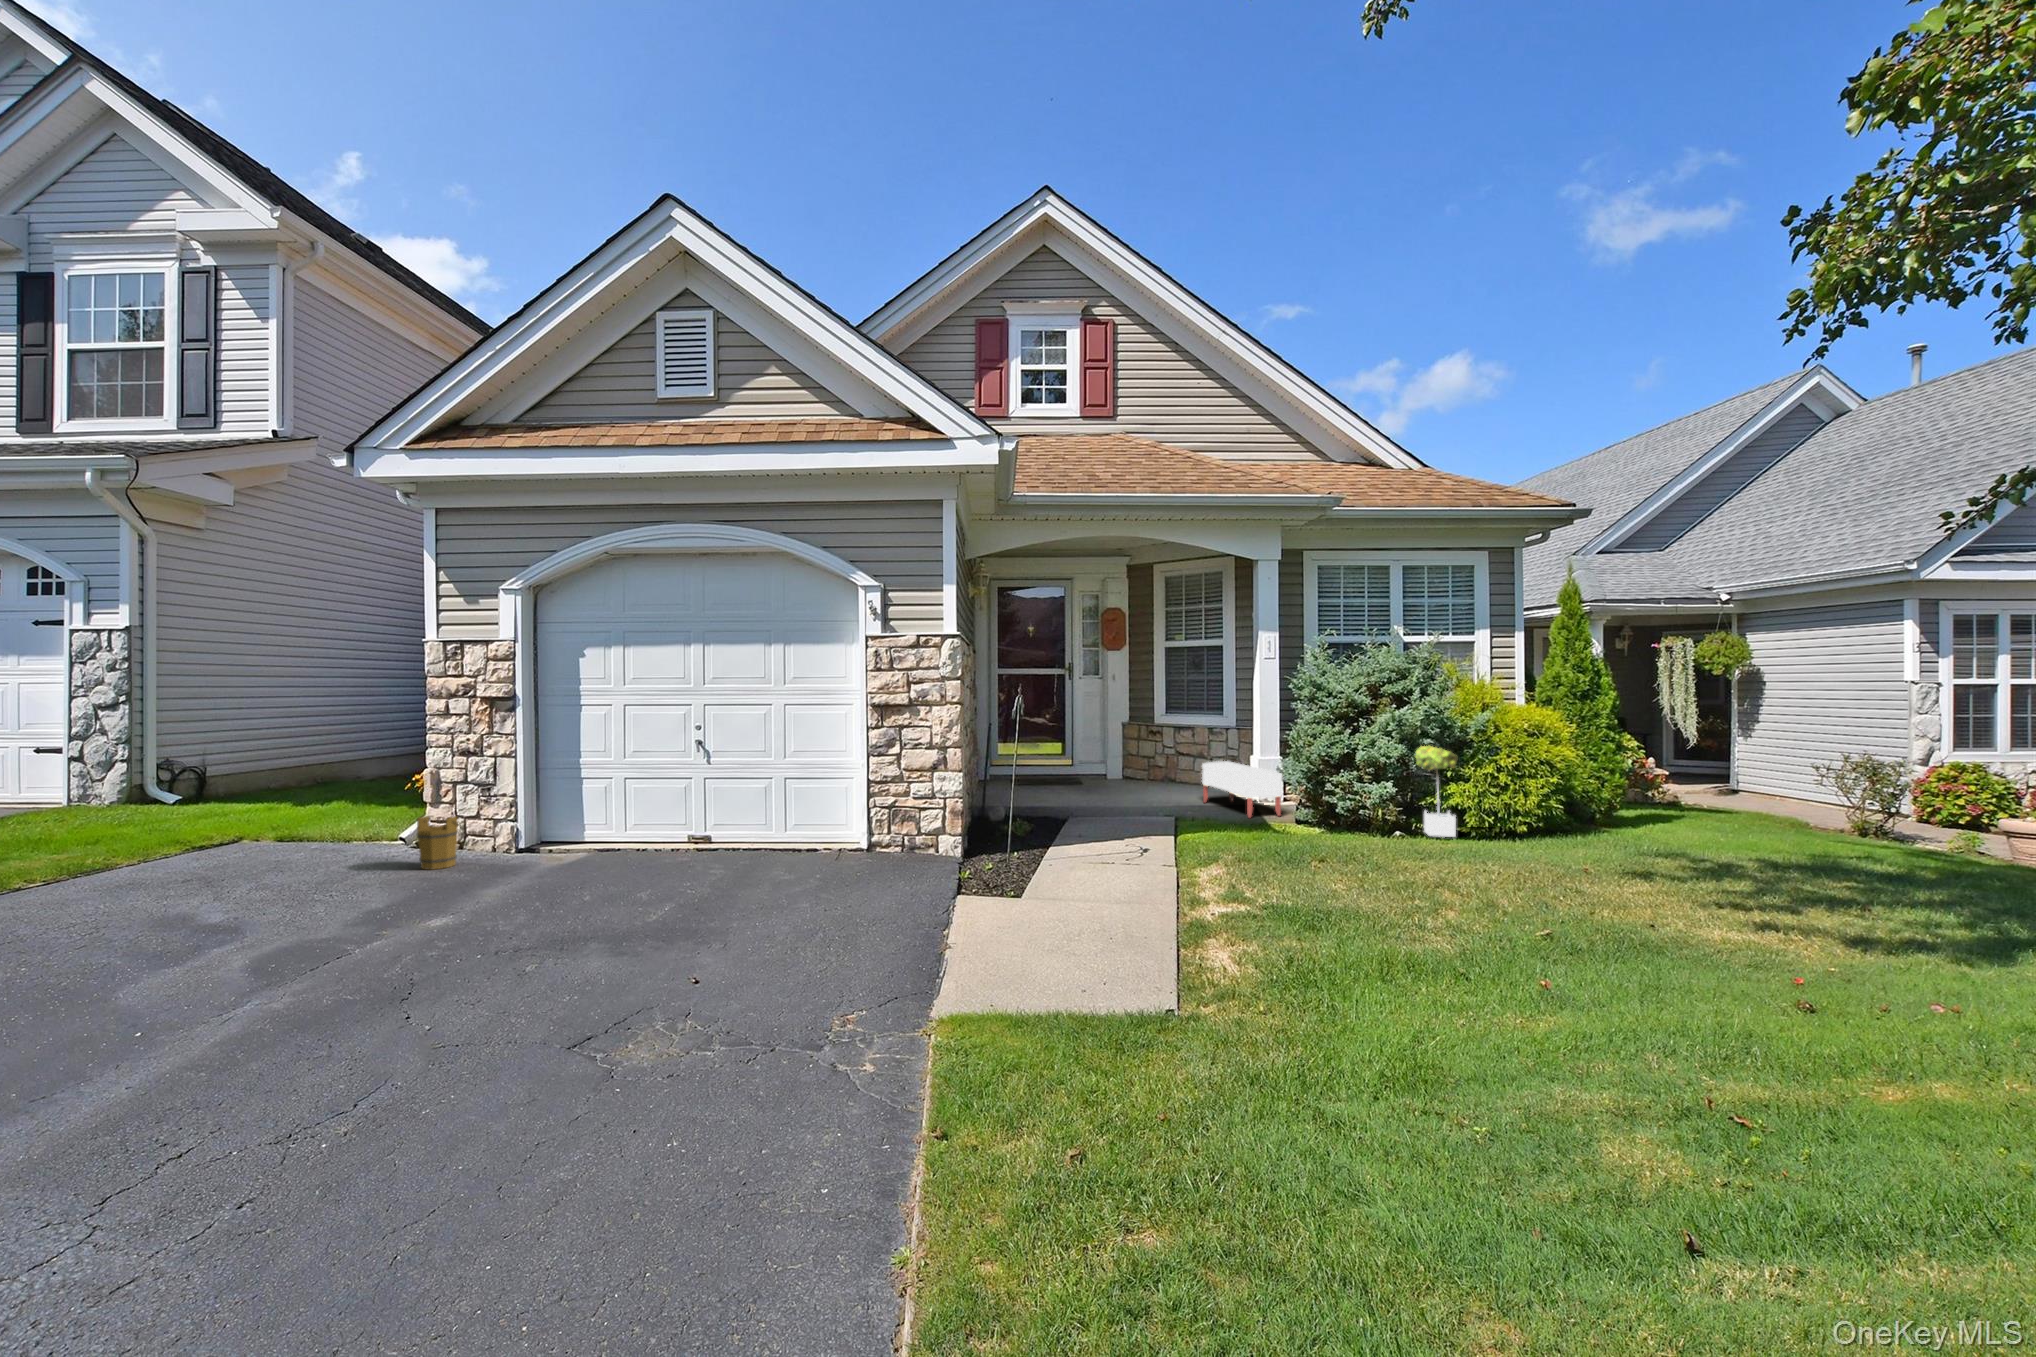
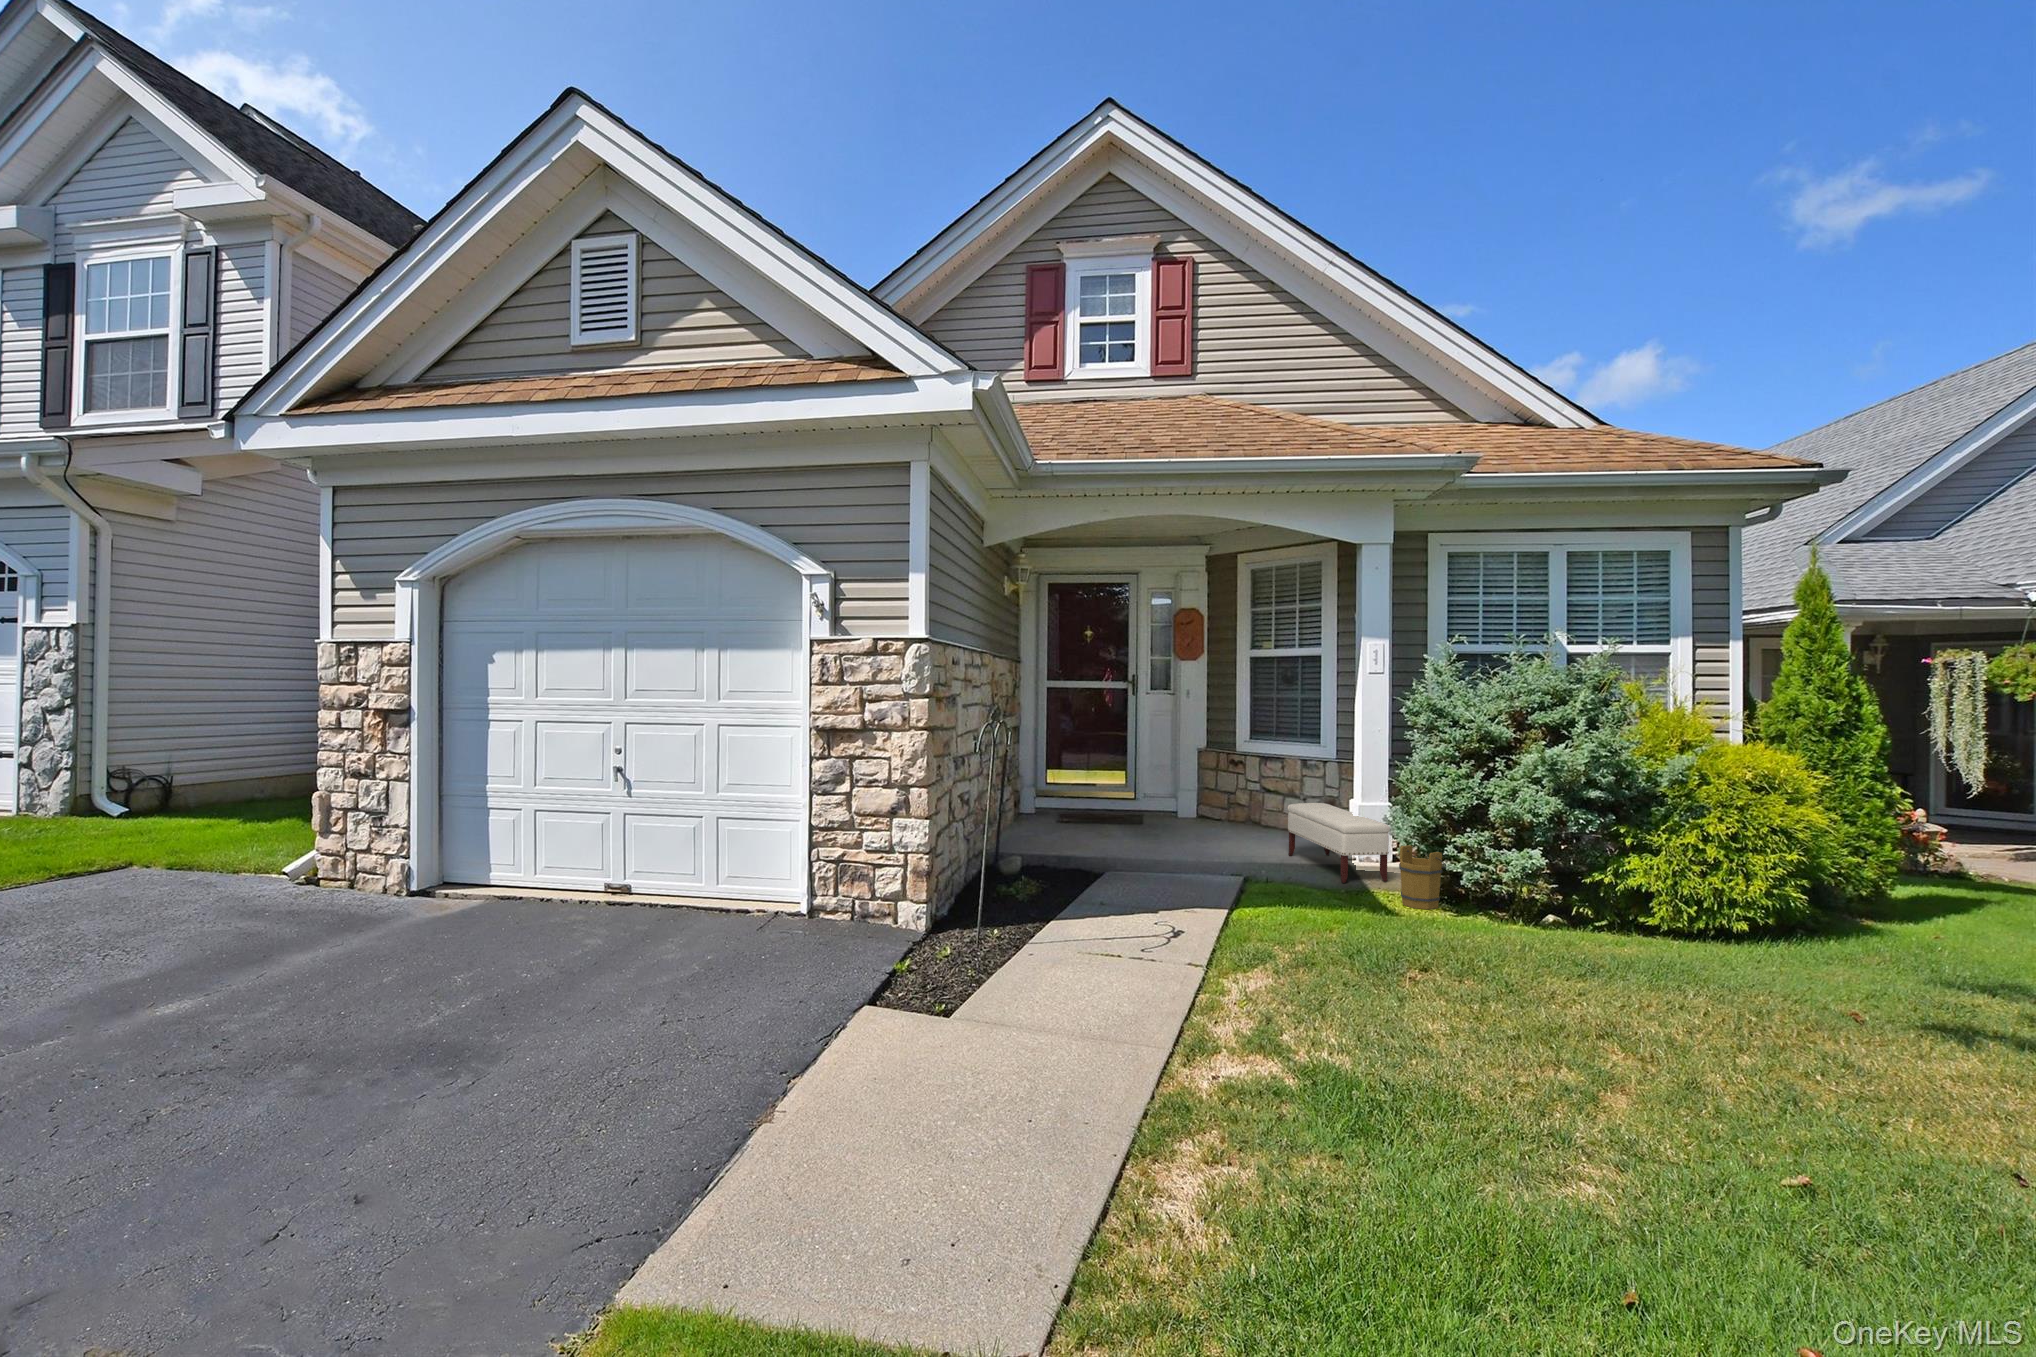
potted tree: present [1415,746,1457,837] -> none [1577,798,1641,930]
bucket: present [417,816,461,870] -> present [1399,845,1446,909]

